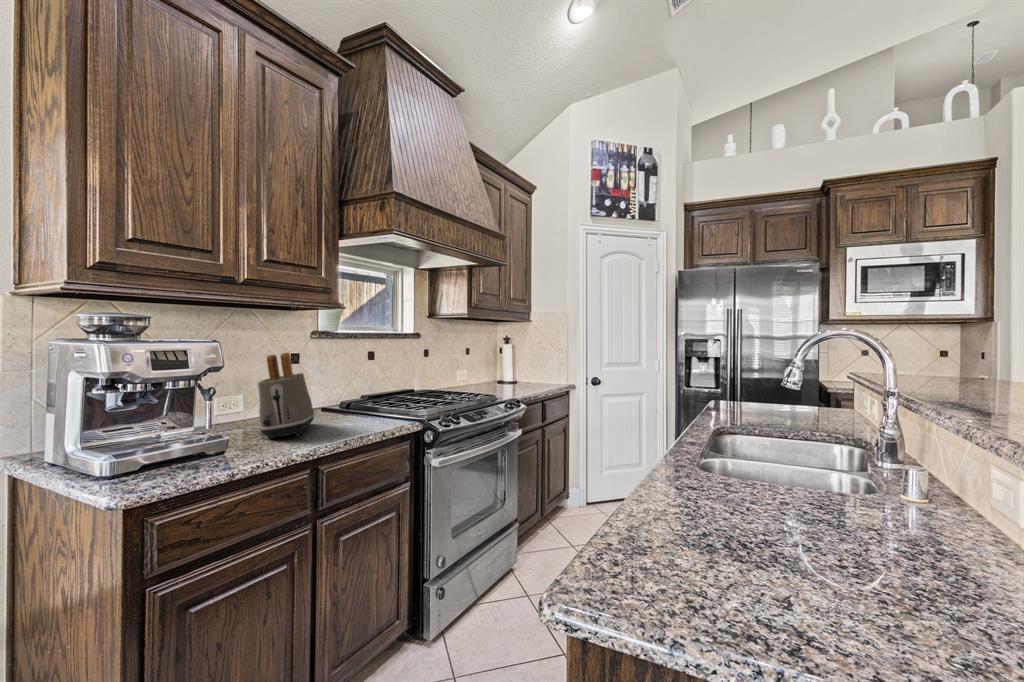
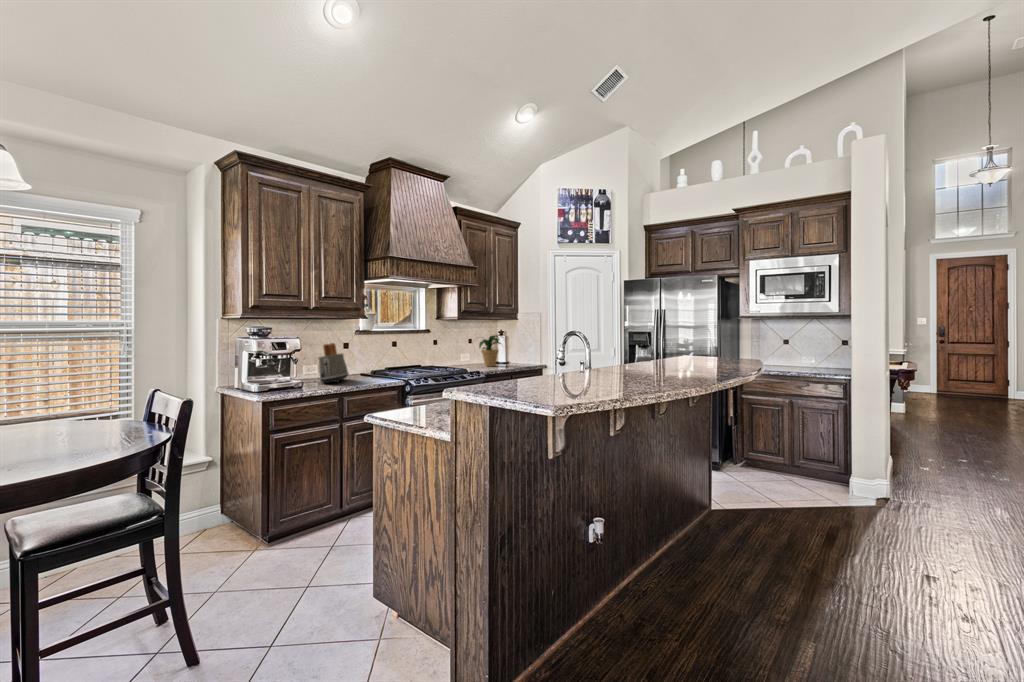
potted plant: none [476,342,525,388] -> present [479,335,501,366]

